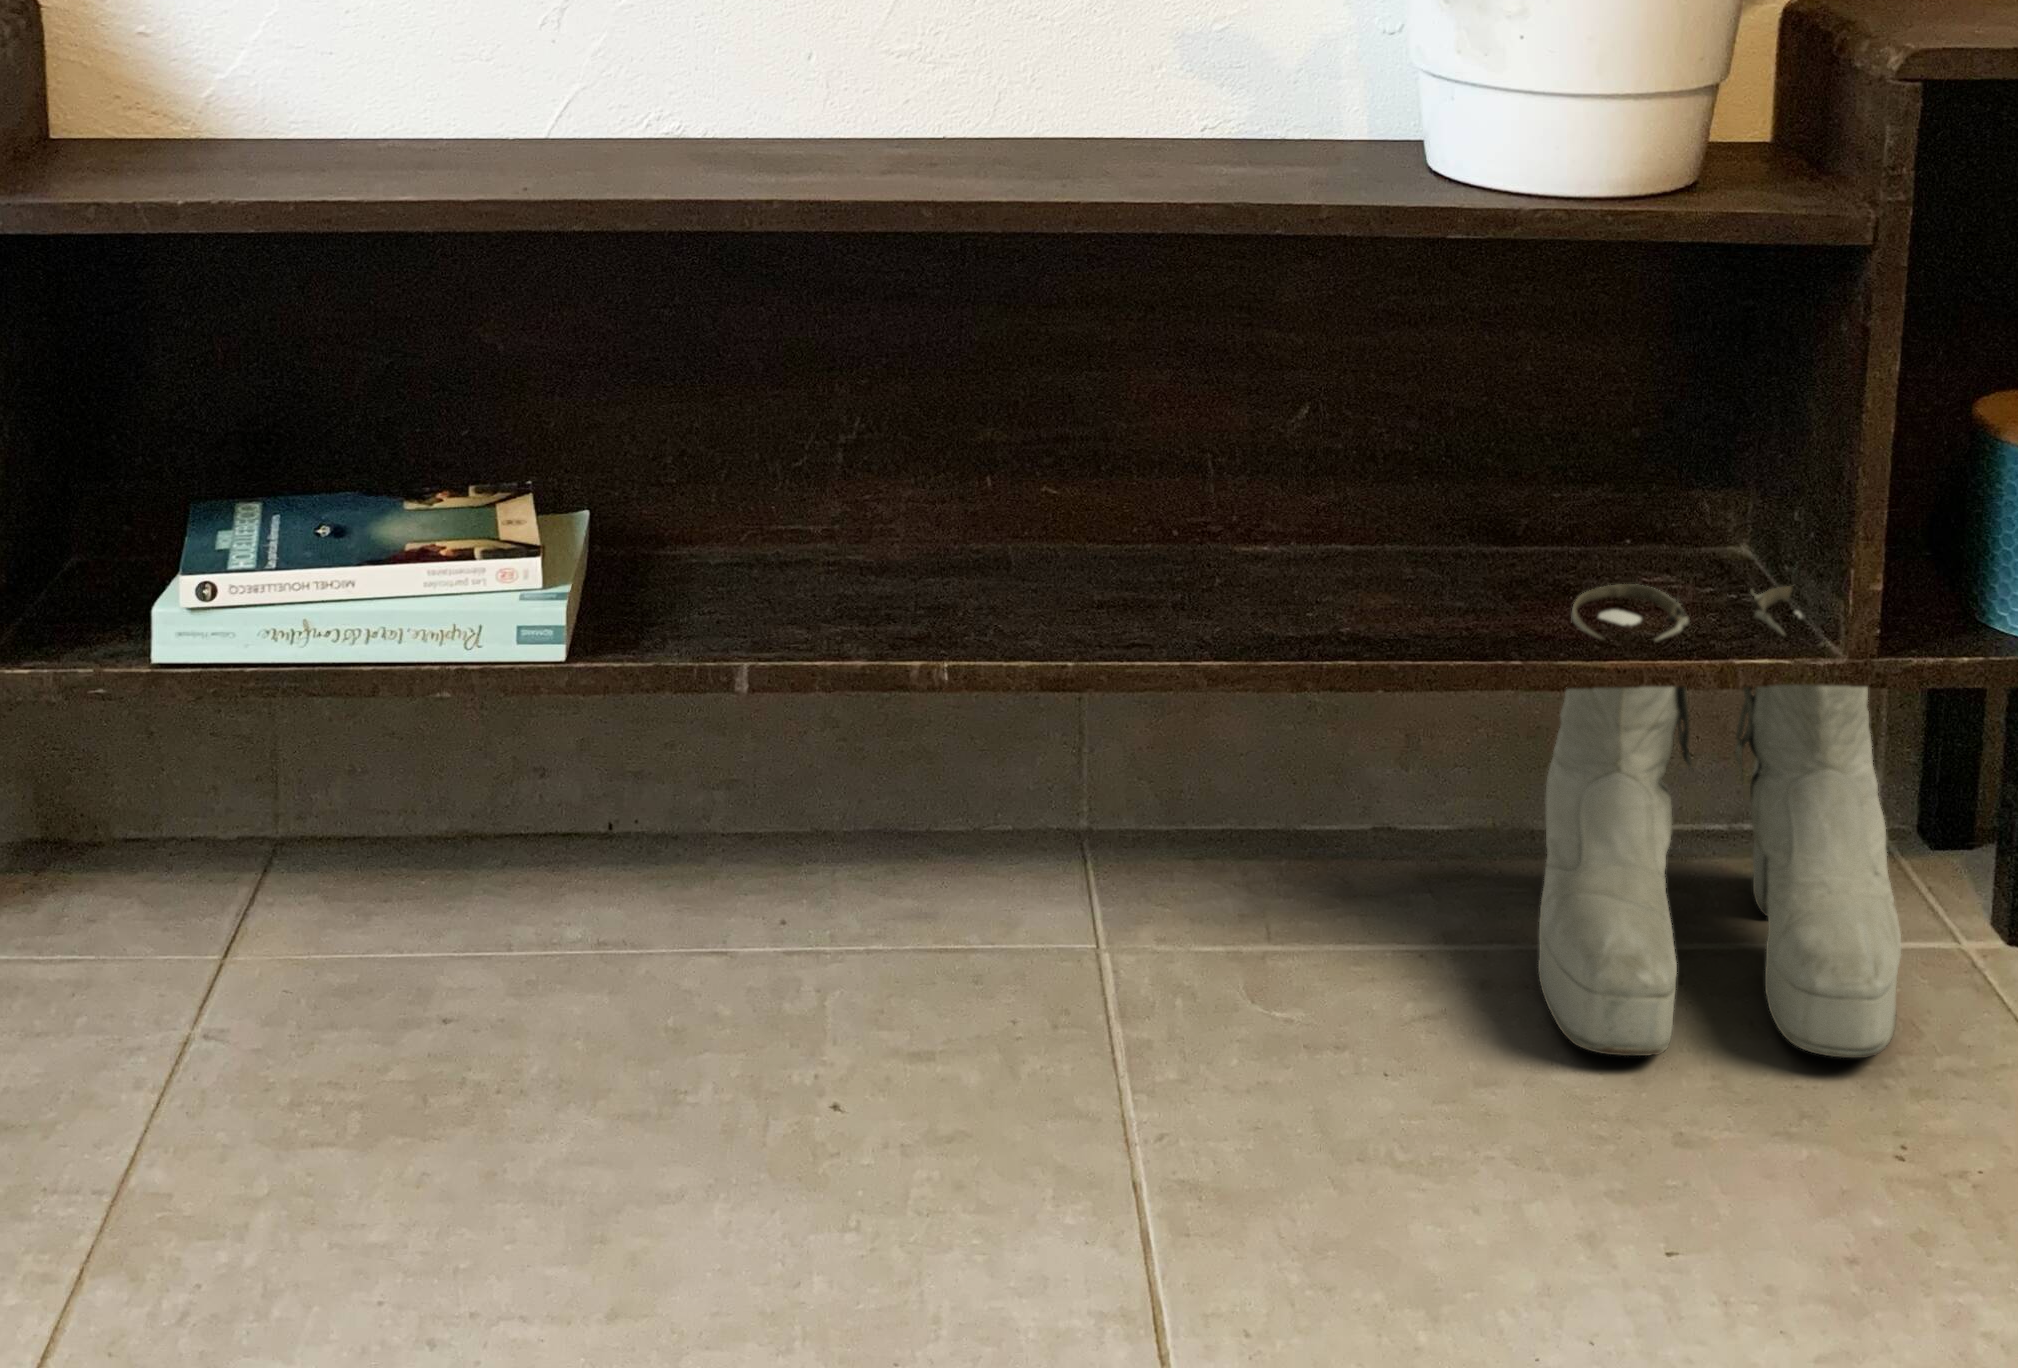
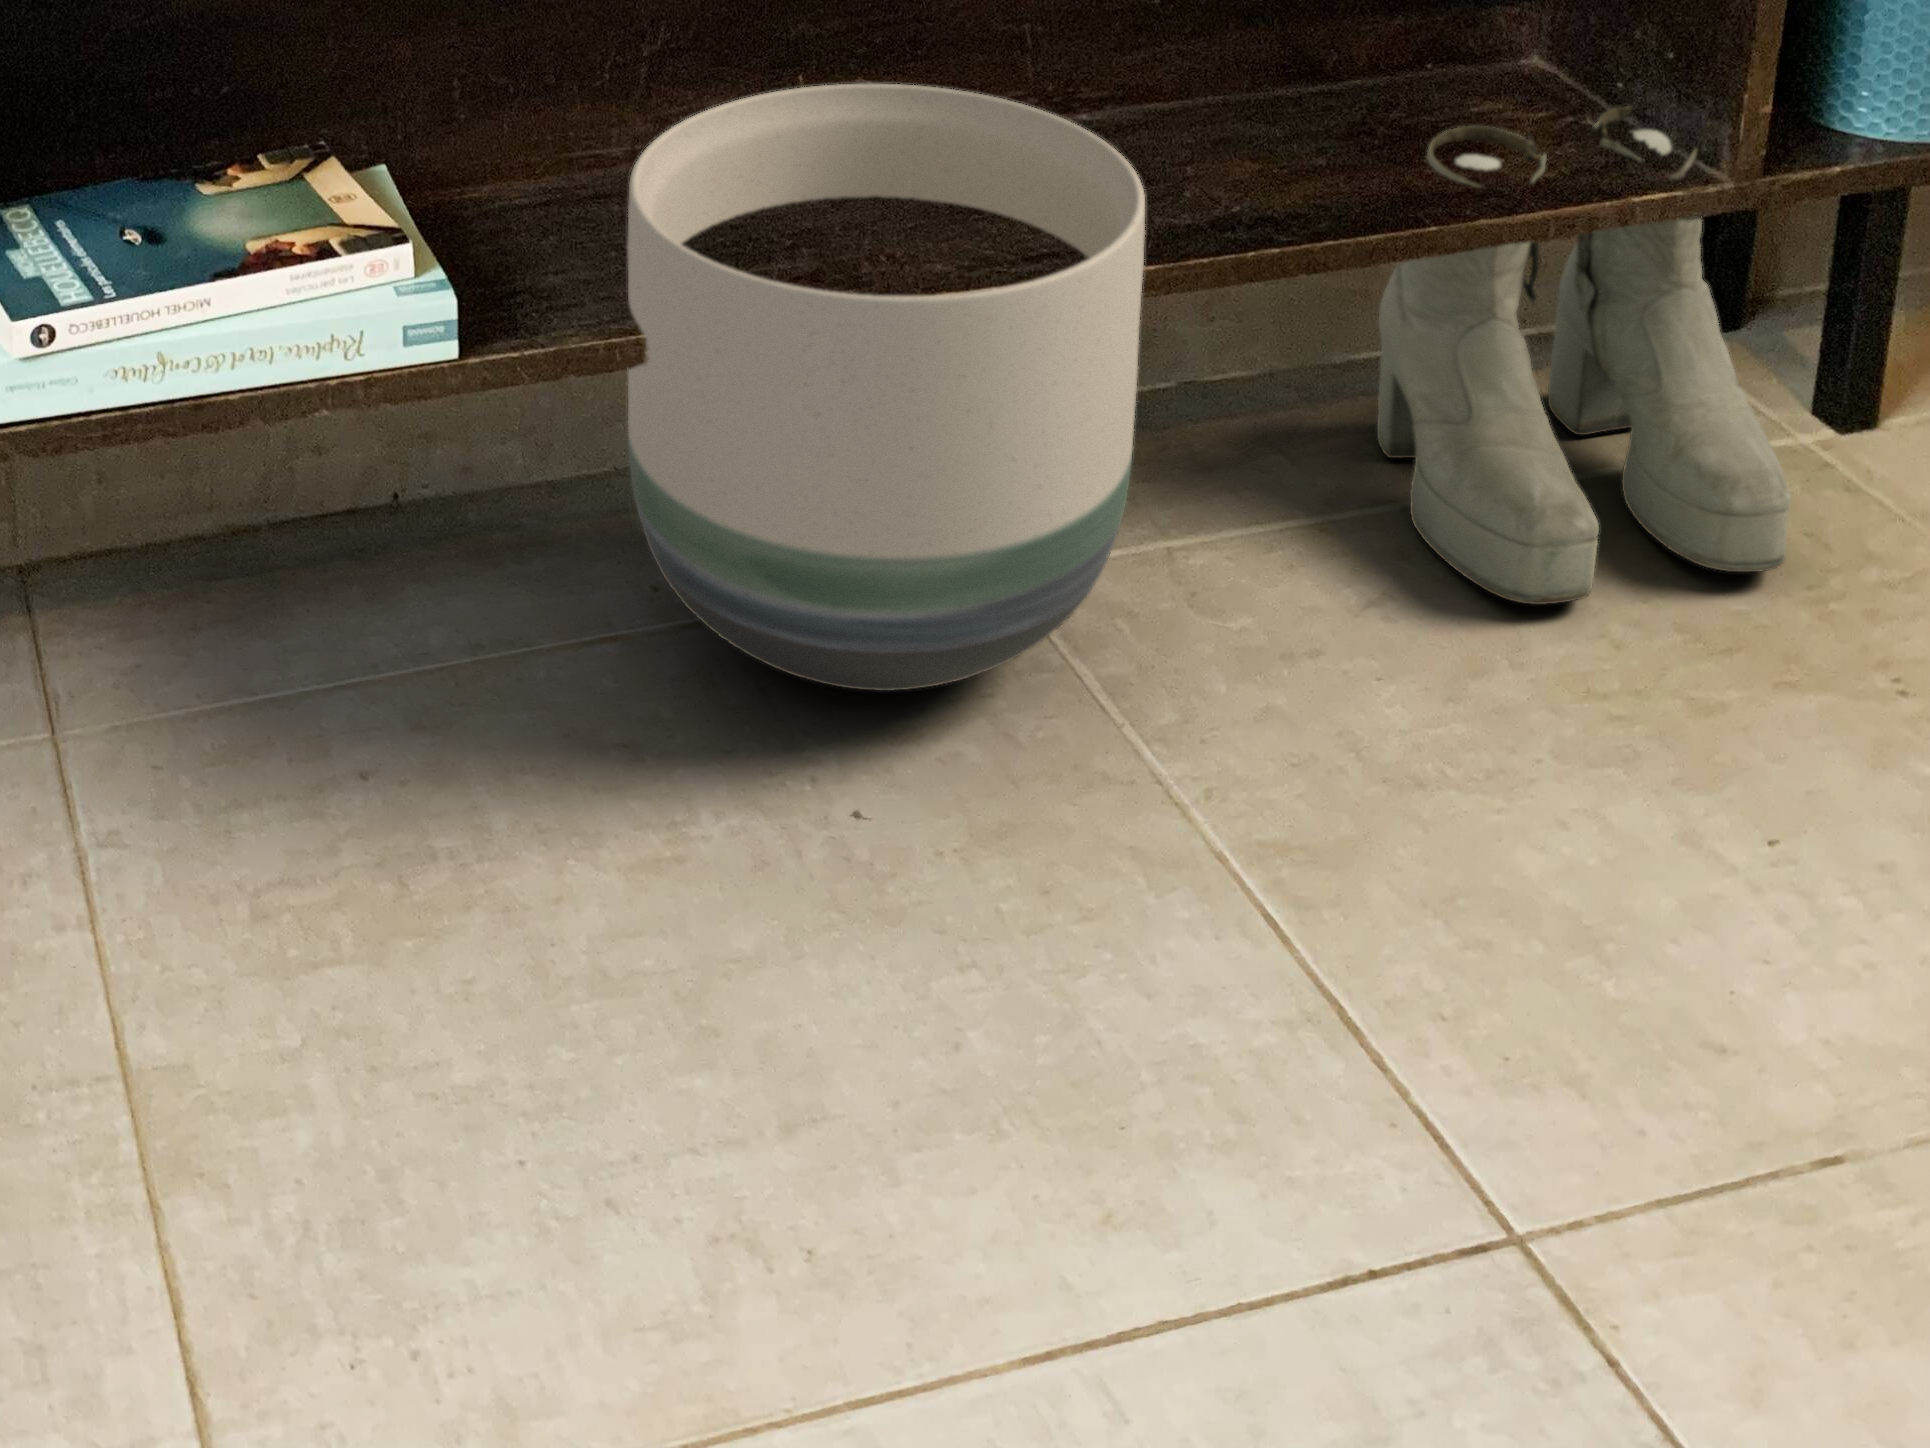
planter: none [738,473,1202,1030] -> present [627,84,1145,691]

